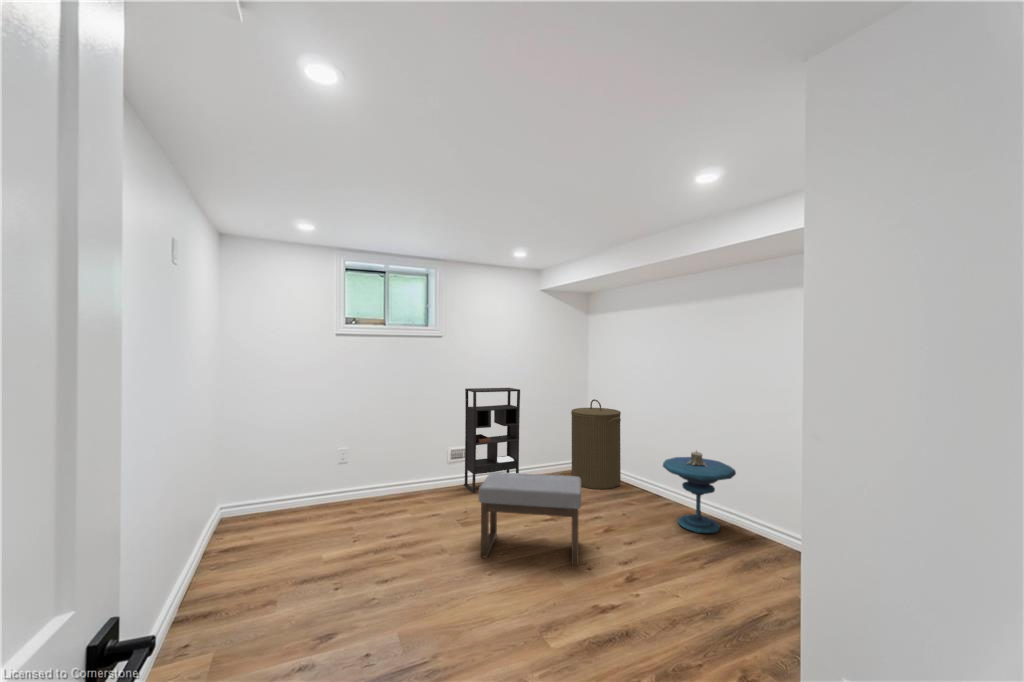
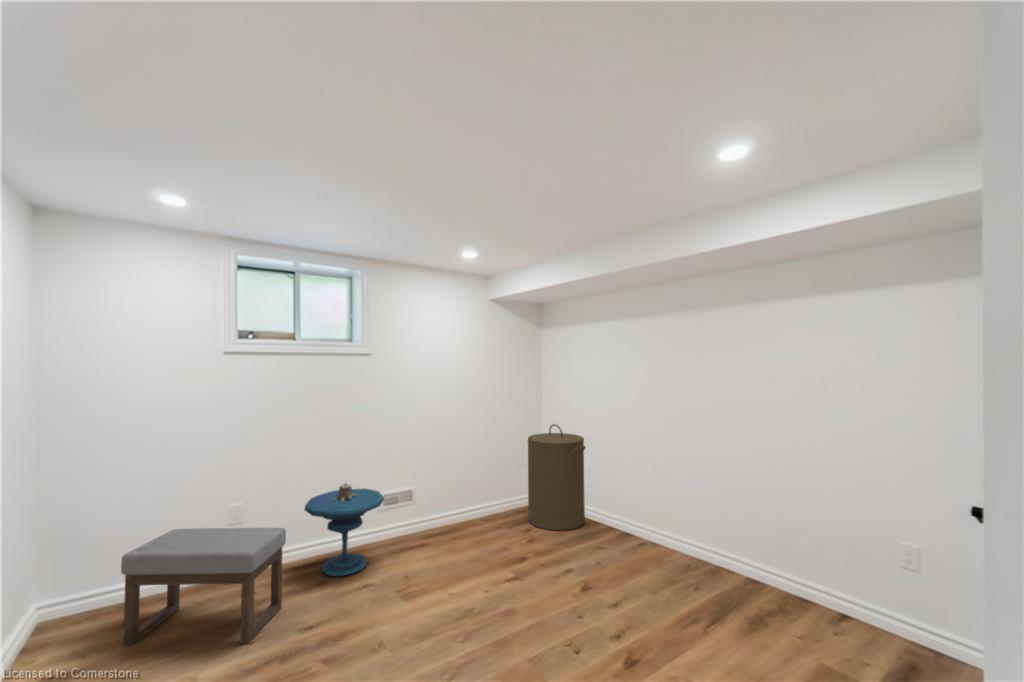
bookshelf: present [464,388,520,493] -> none [398,413,469,549]
side table: present [663,451,736,533] -> present [304,483,384,577]
ottoman: present [479,472,581,565] -> present [121,528,286,646]

